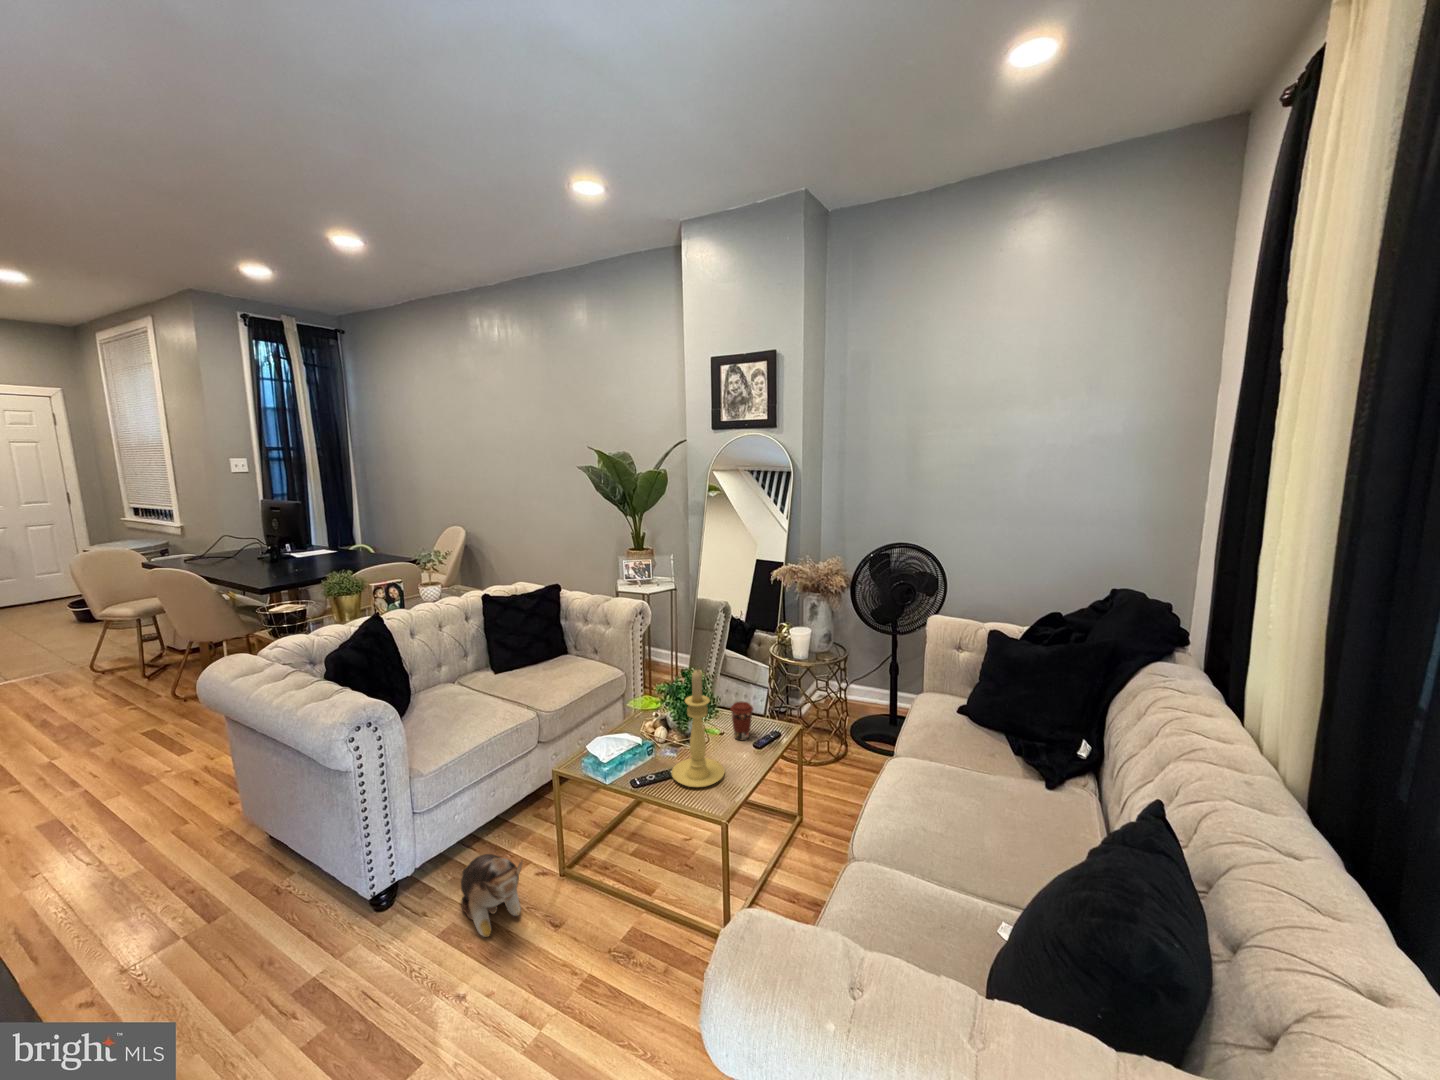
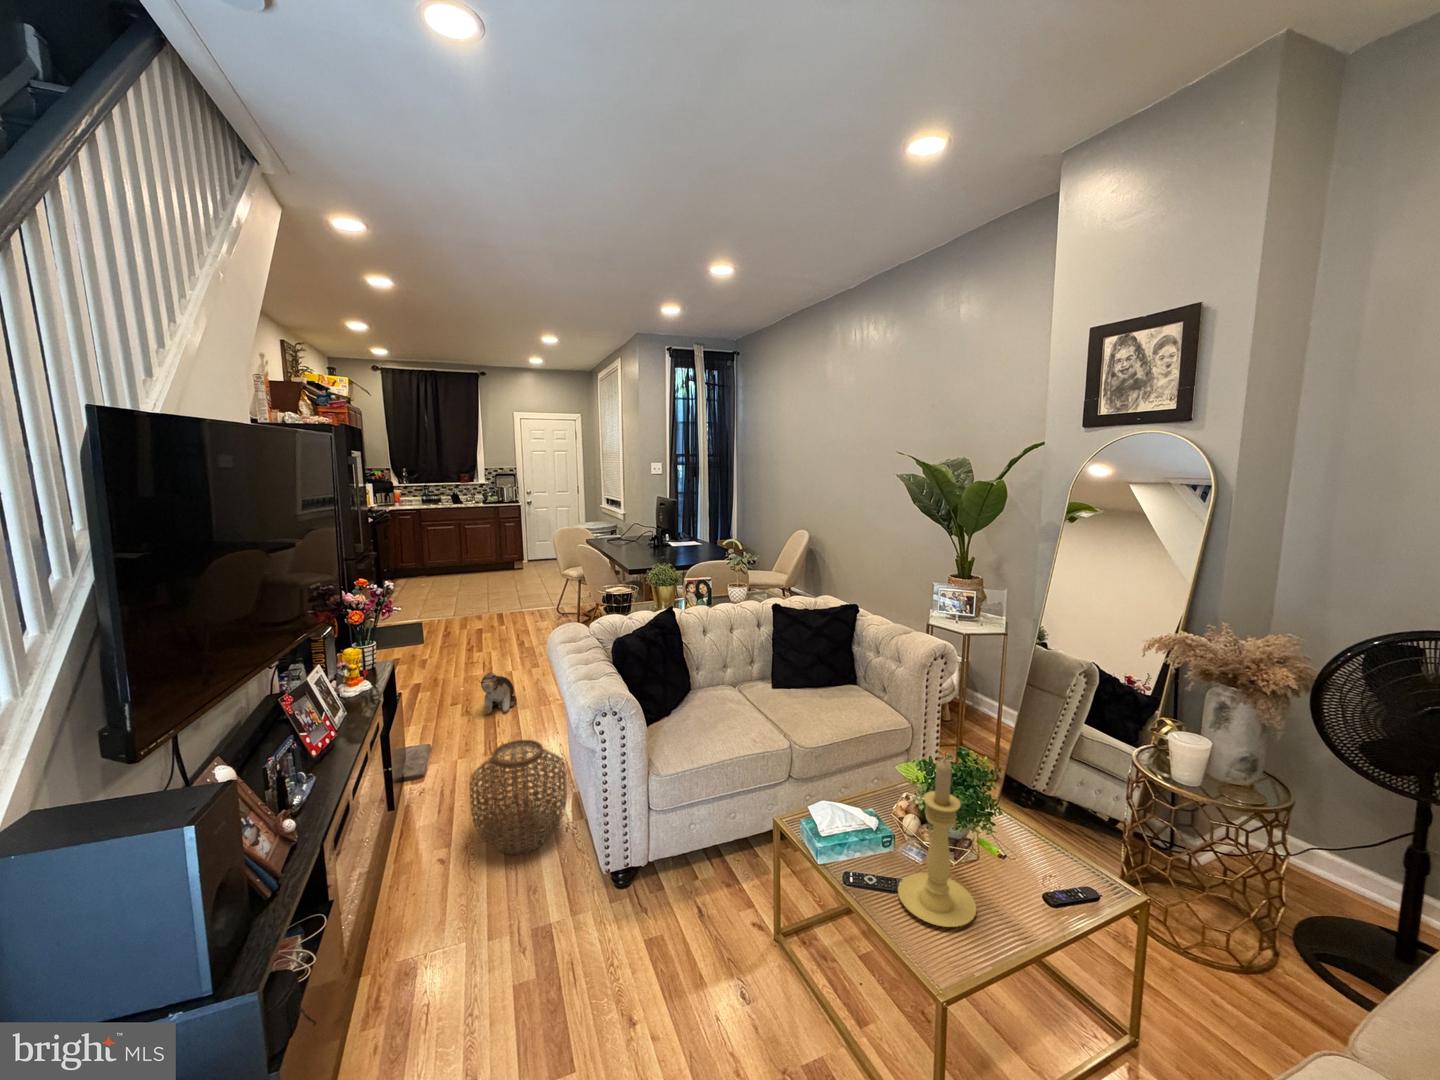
coffee cup: present [730,701,753,740] -> none [1013,819,1052,880]
woven basket: none [124,801,279,948] -> present [470,740,567,855]
plush toy: present [461,854,523,937] -> present [477,672,517,714]

